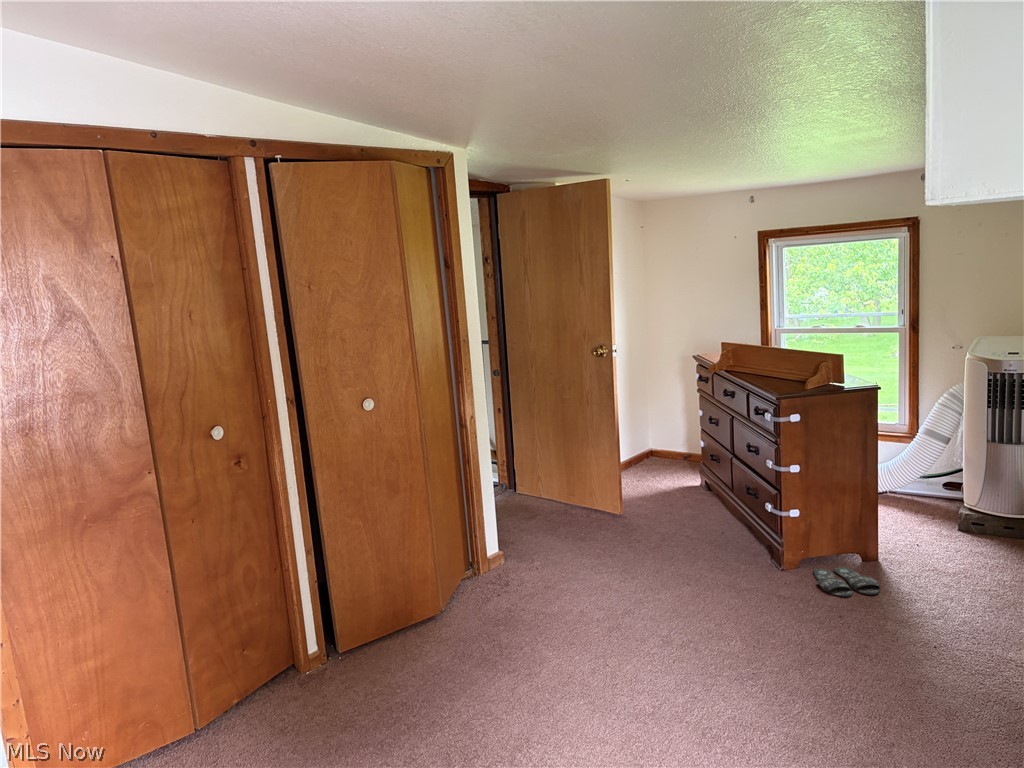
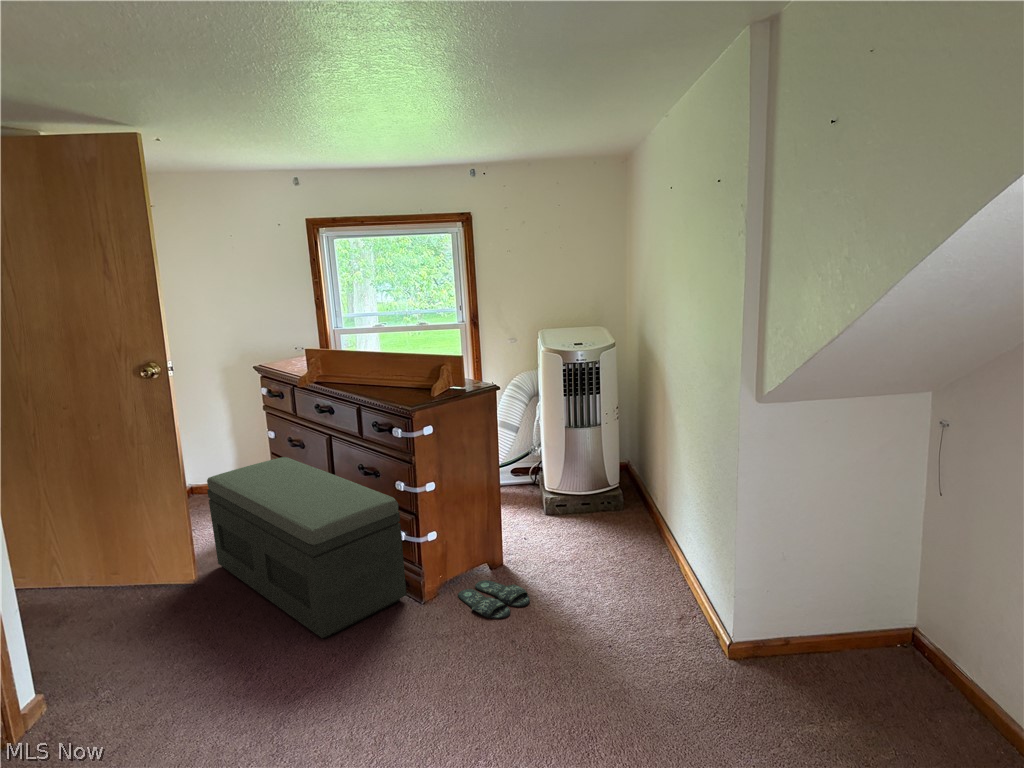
storage bench: none [642,432,767,566] -> present [207,457,406,638]

